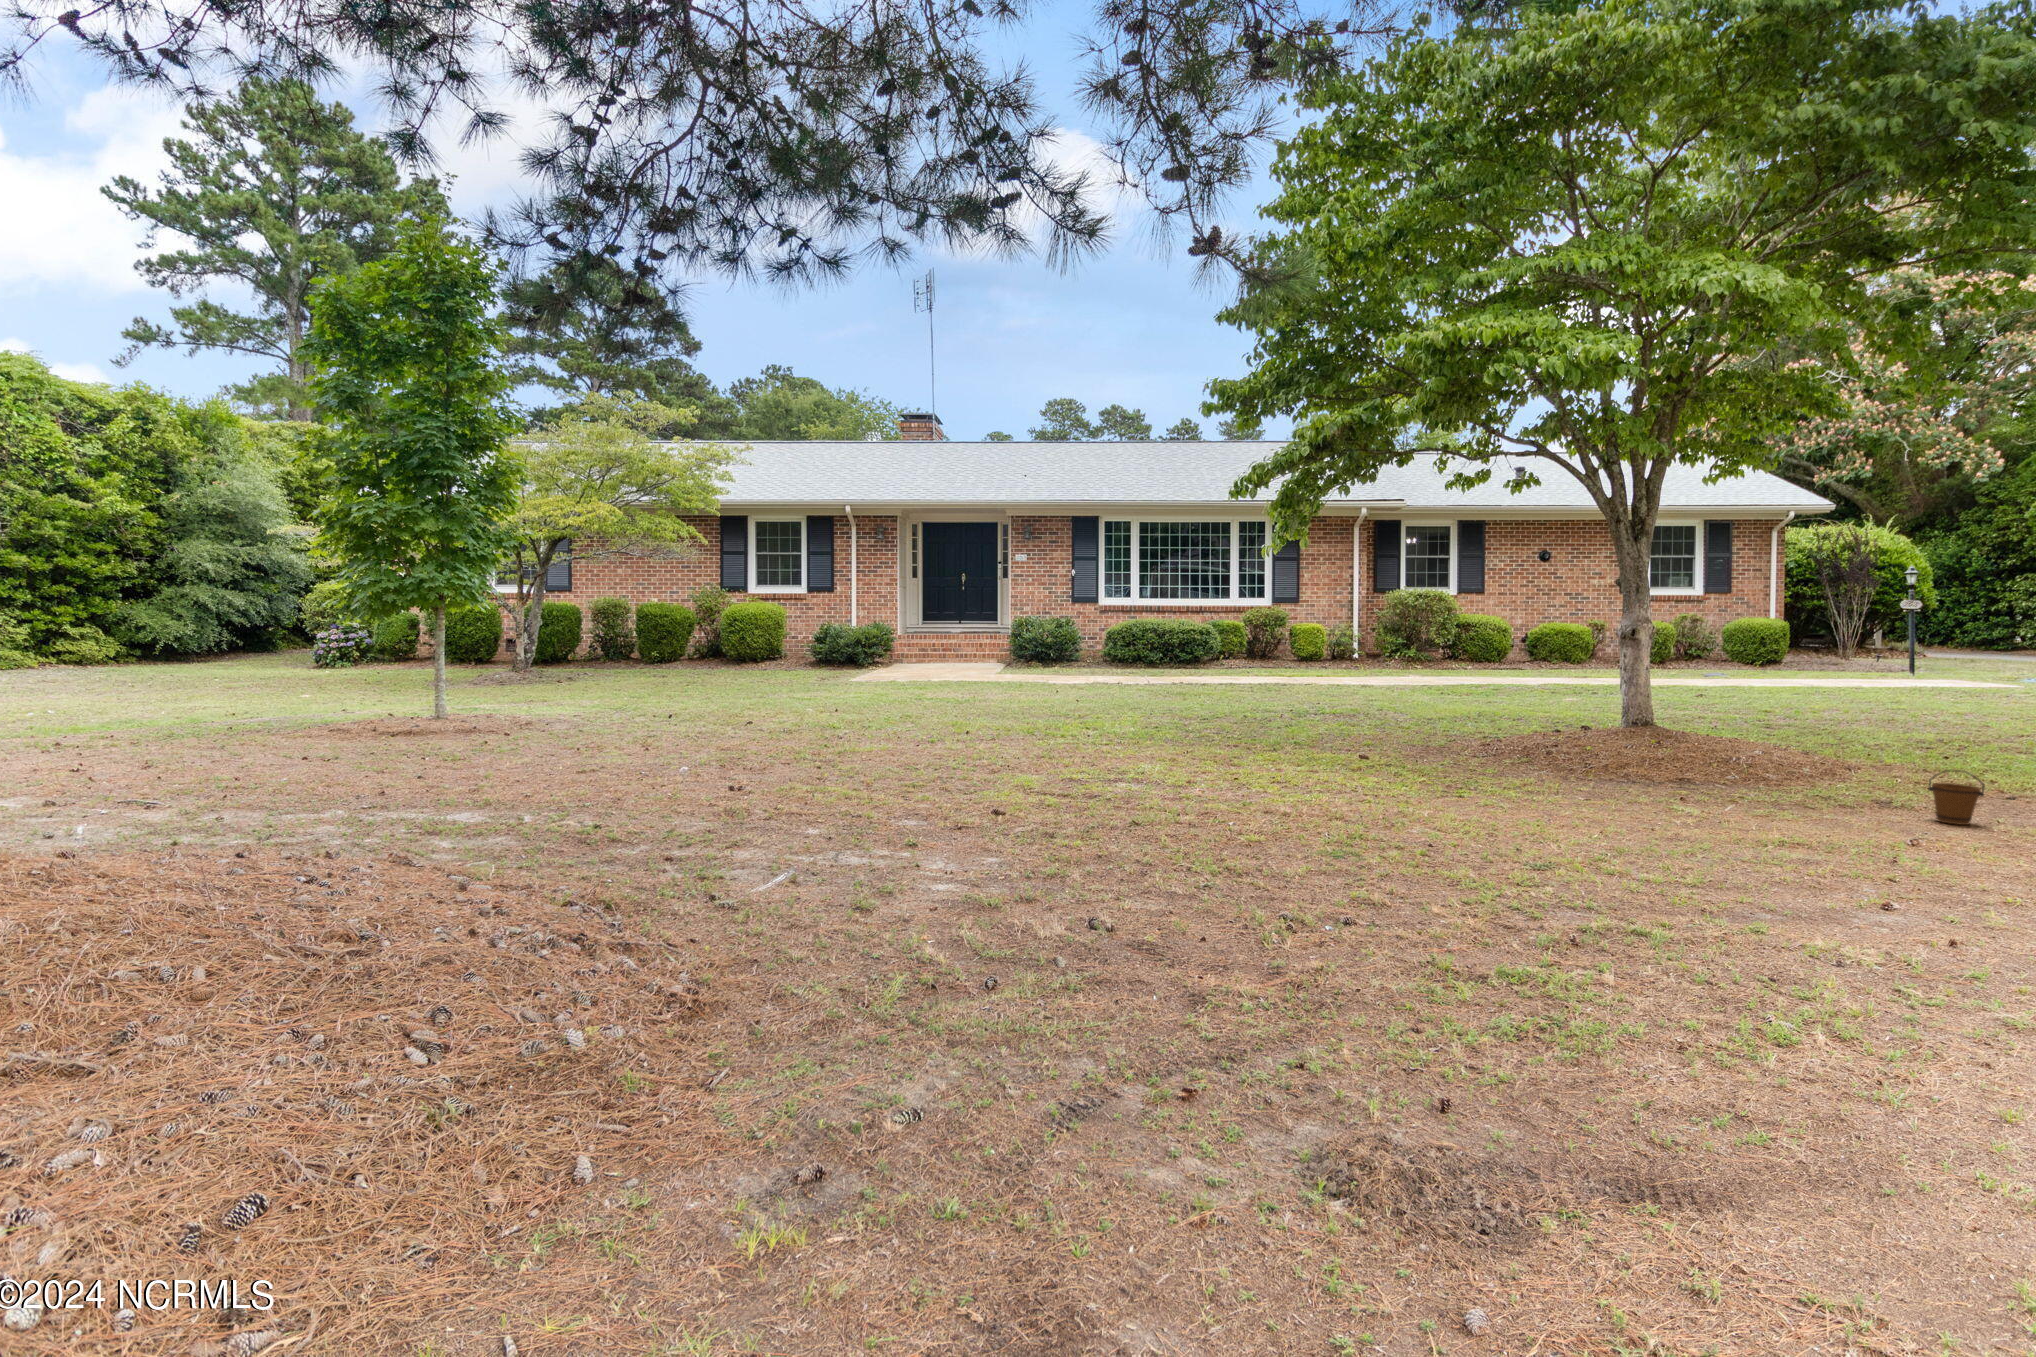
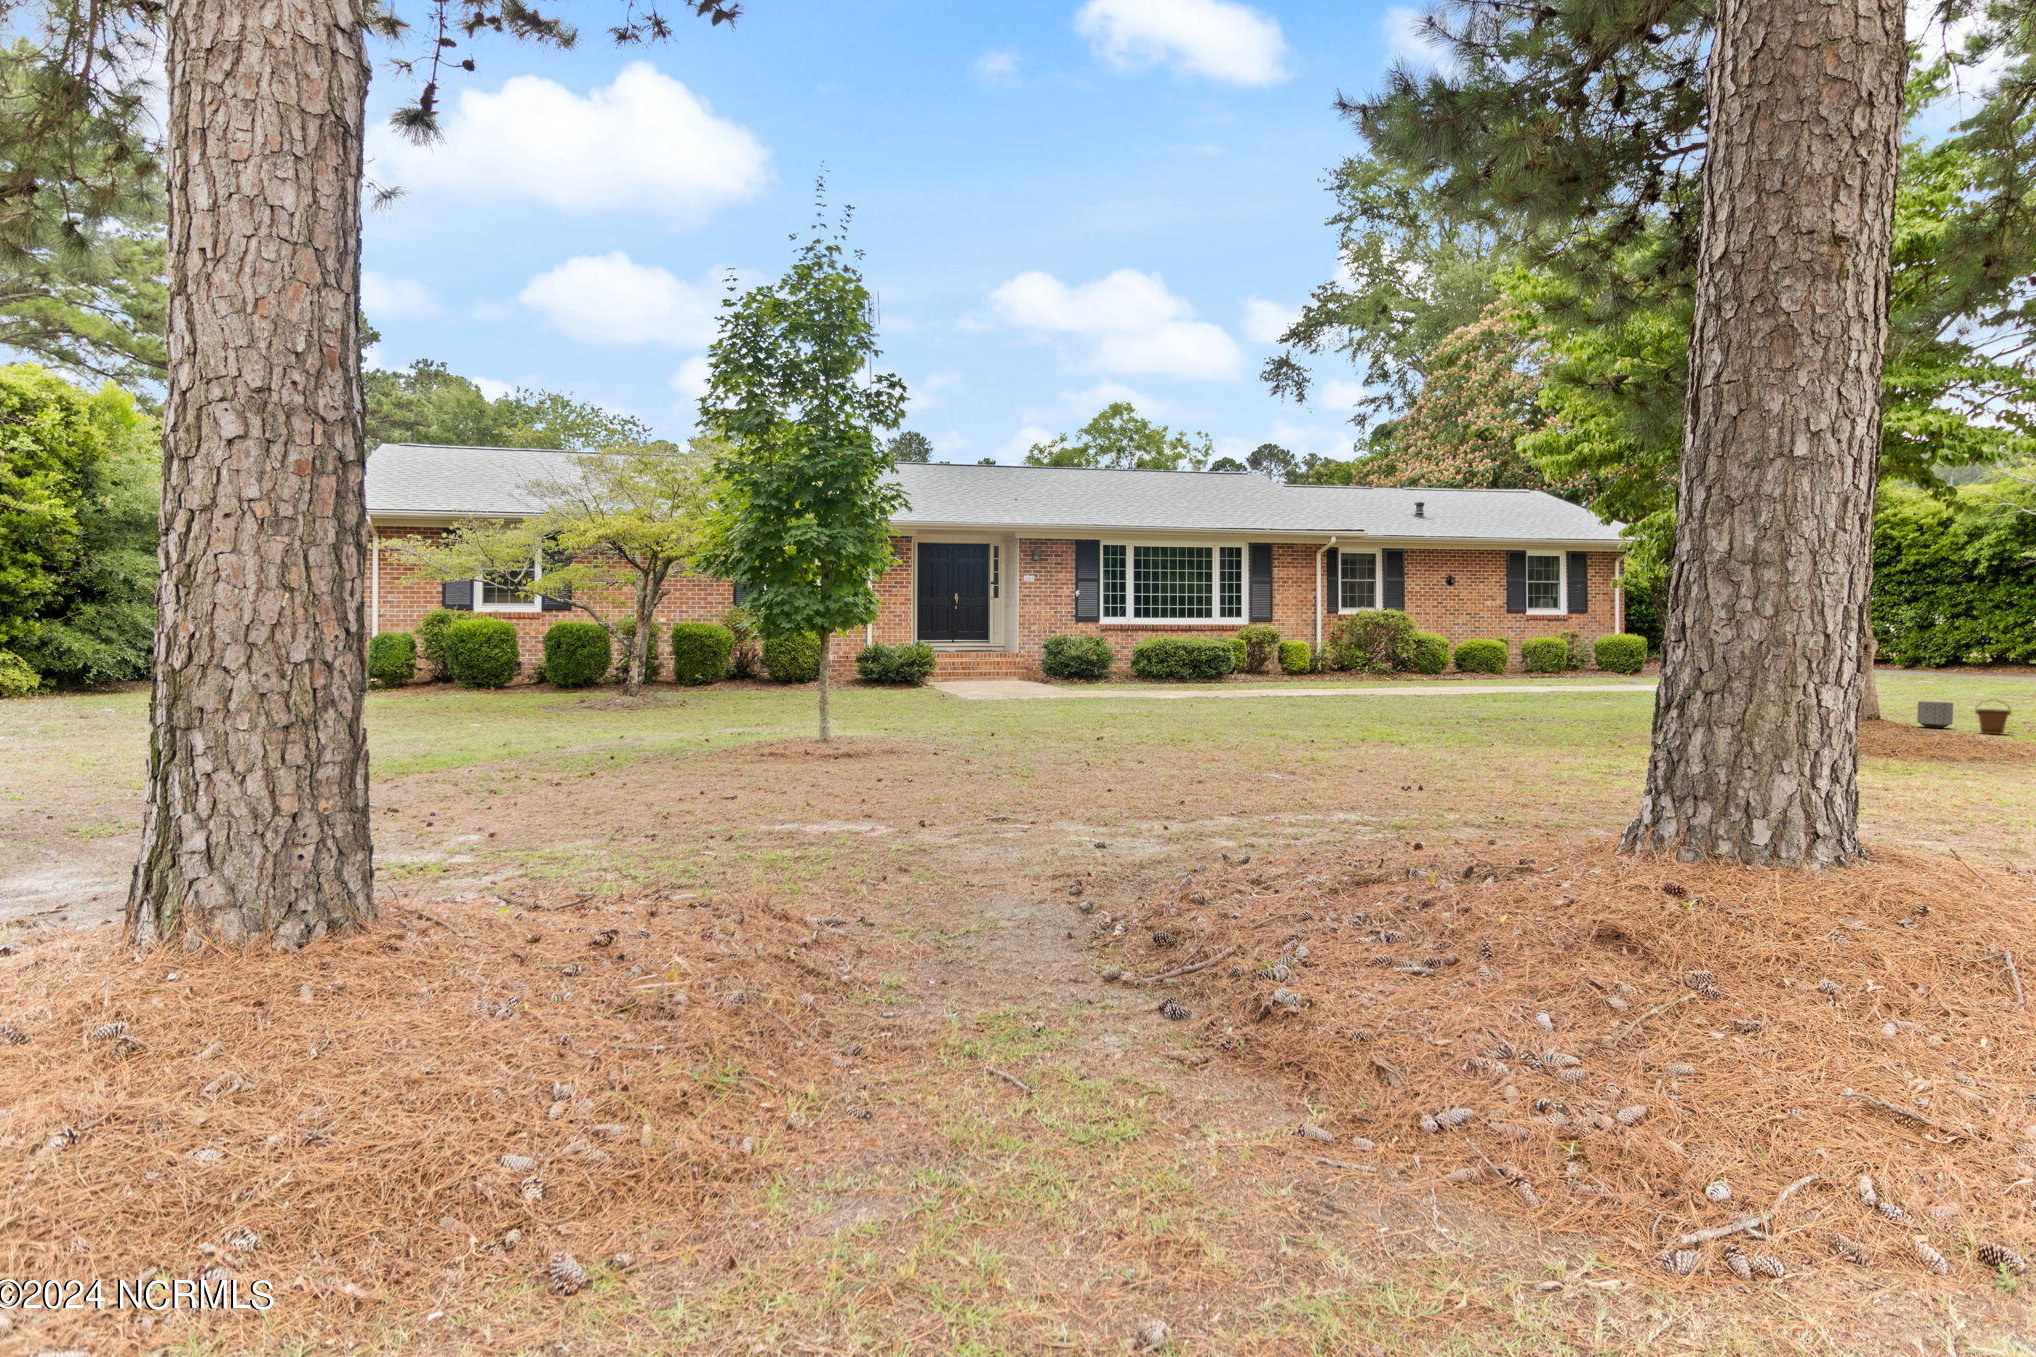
planter: none [1864,762,1919,805] -> present [1917,701,1953,728]

